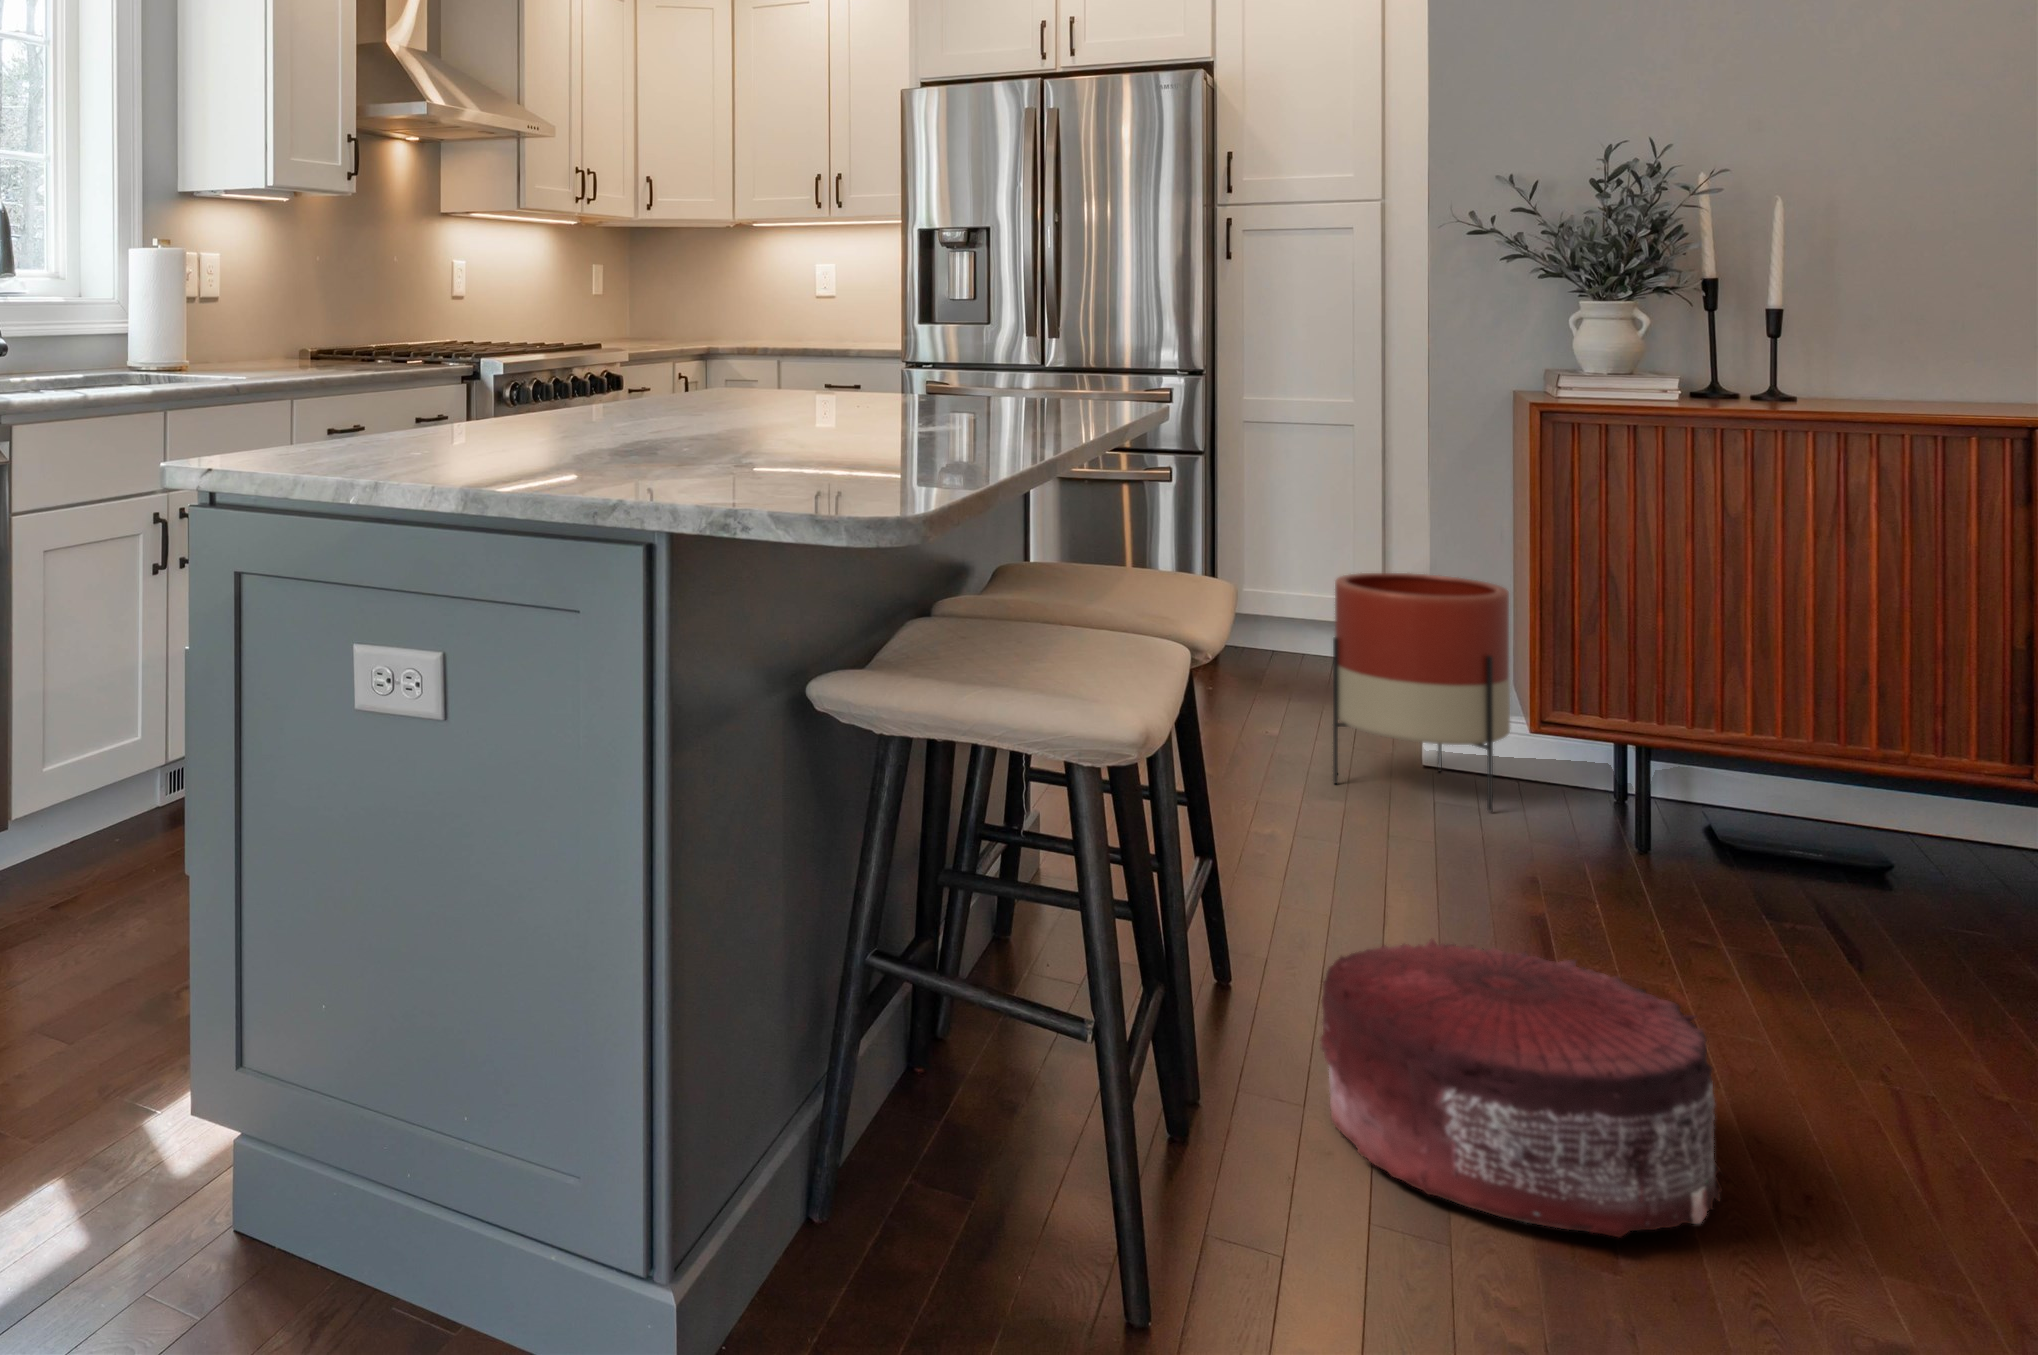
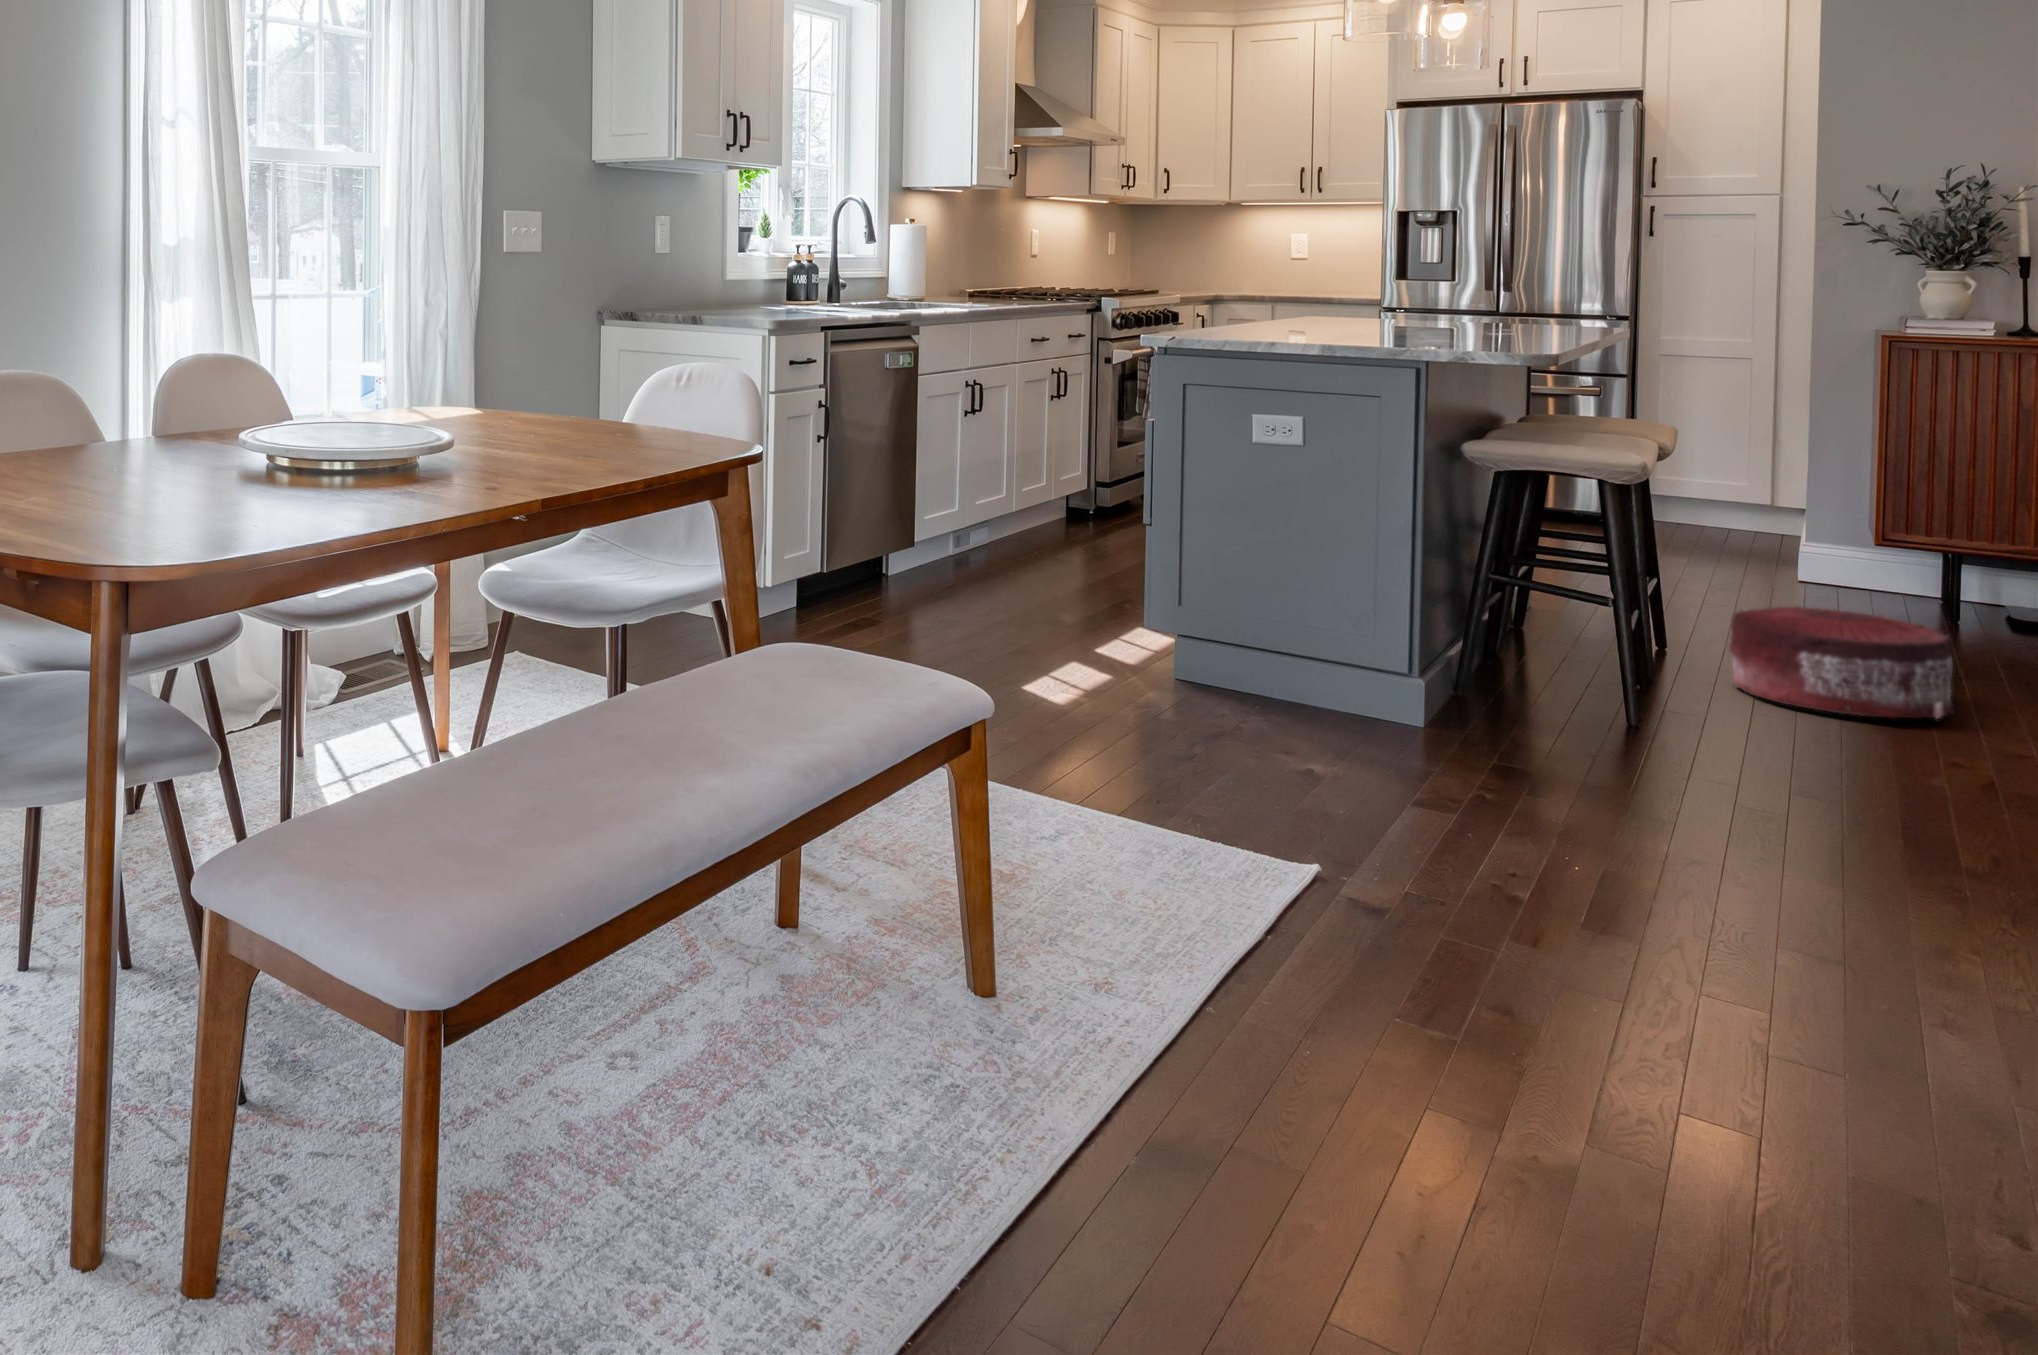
planter: present [1333,573,1510,812] -> none [1724,448,1860,598]

